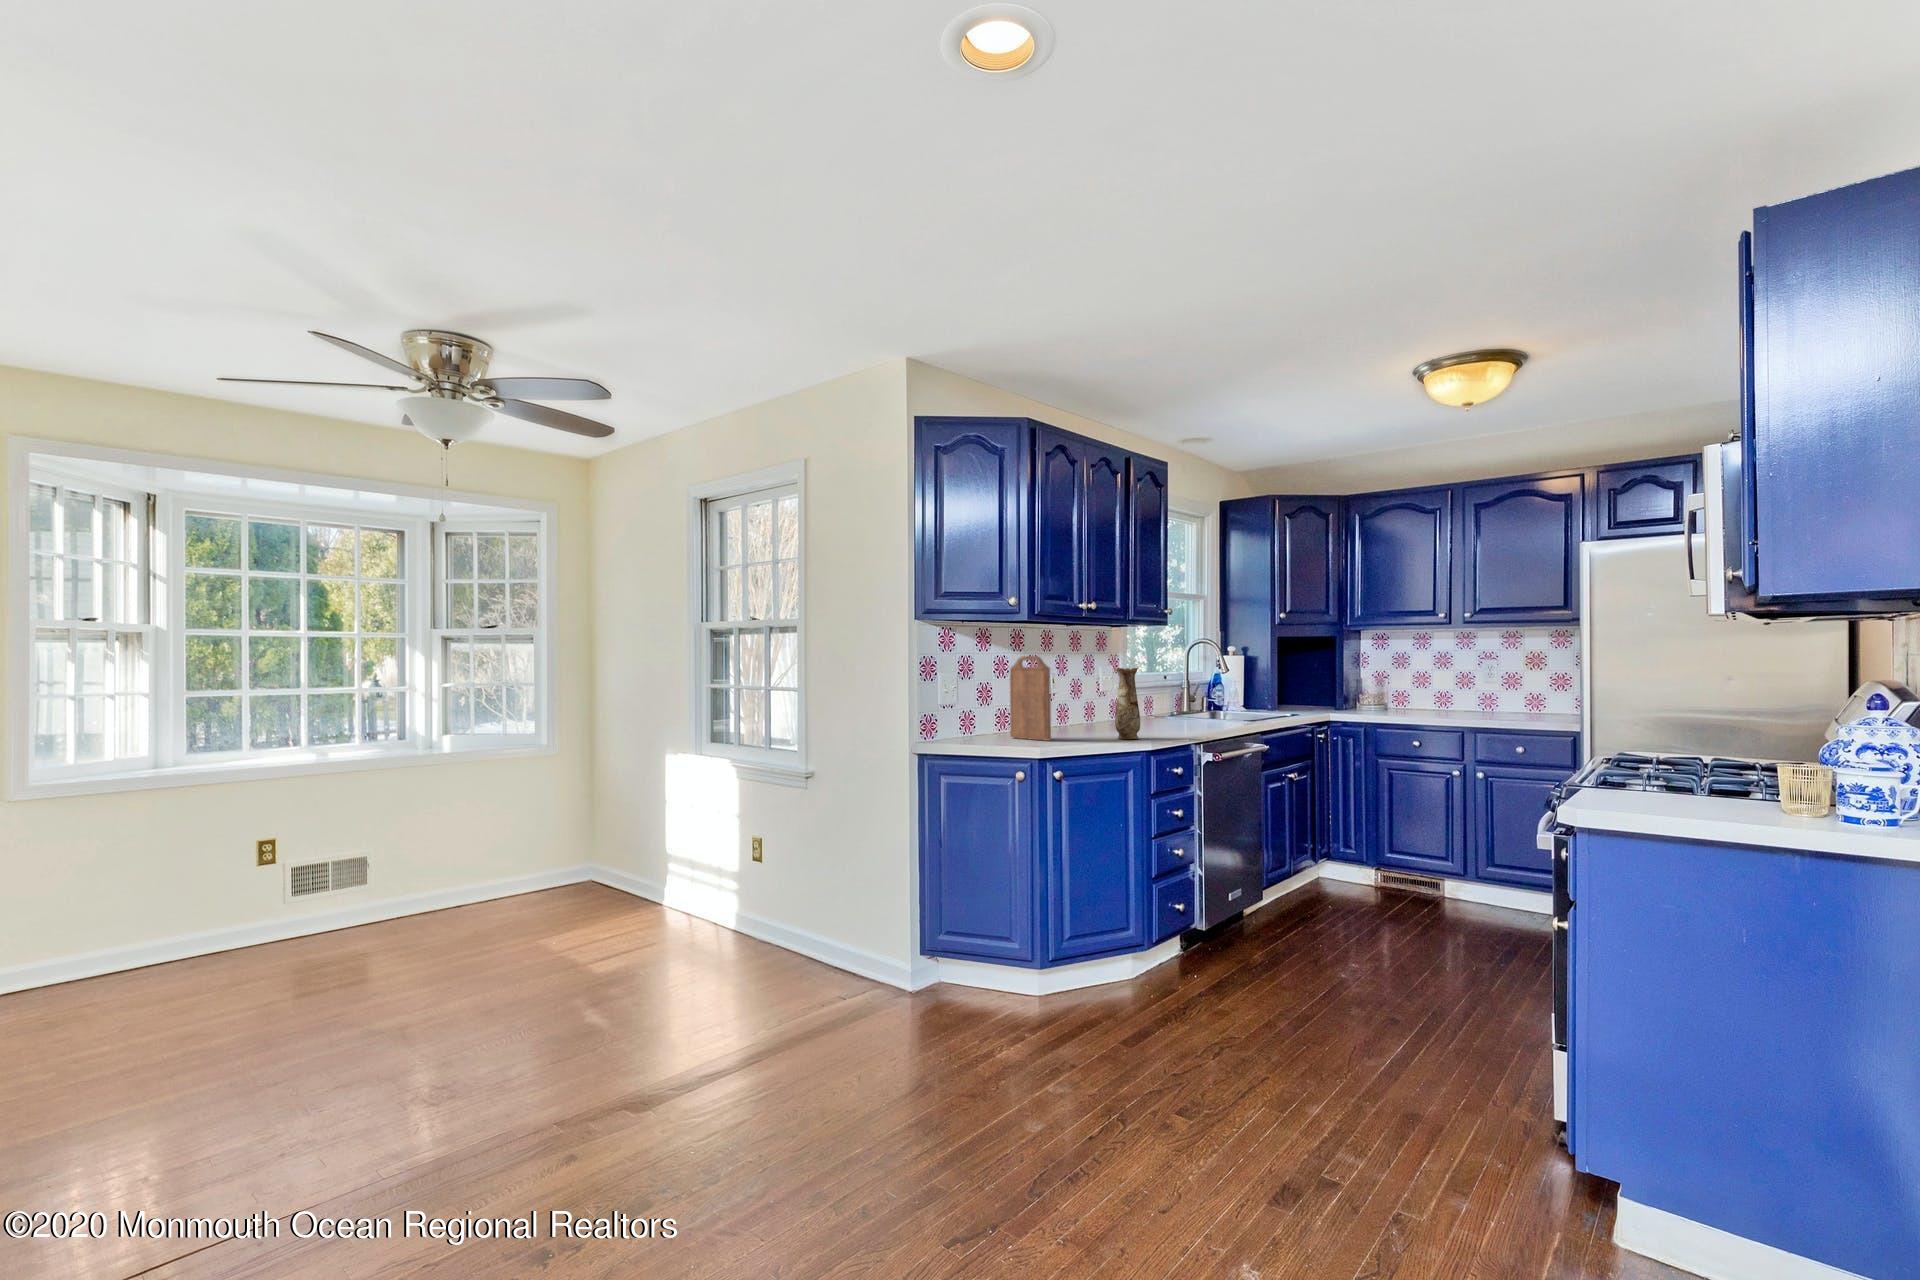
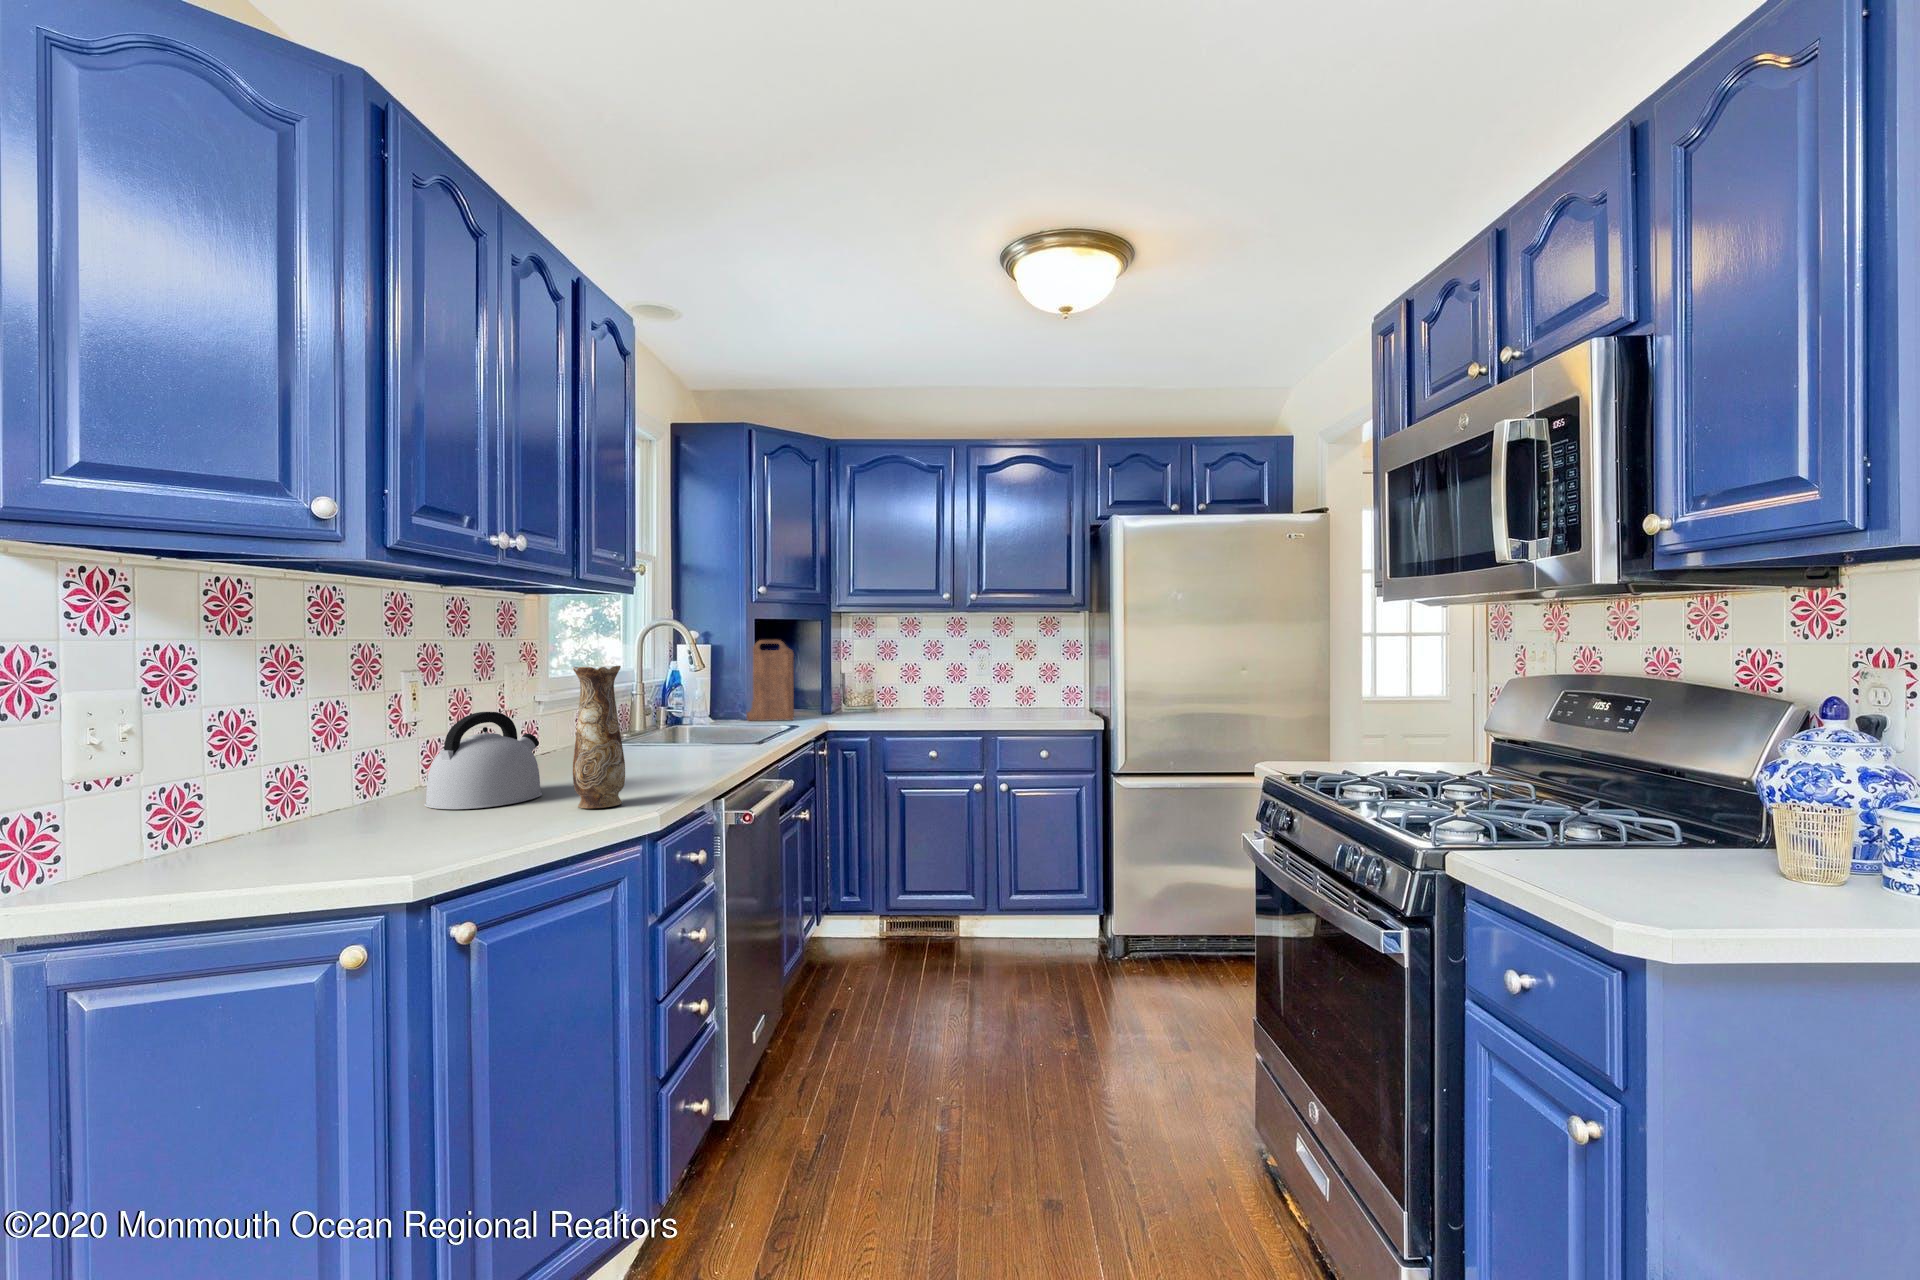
cutting board: present [1010,656,1051,741] -> present [747,640,794,721]
kettle: none [1055,690,1107,735] -> present [424,712,542,809]

